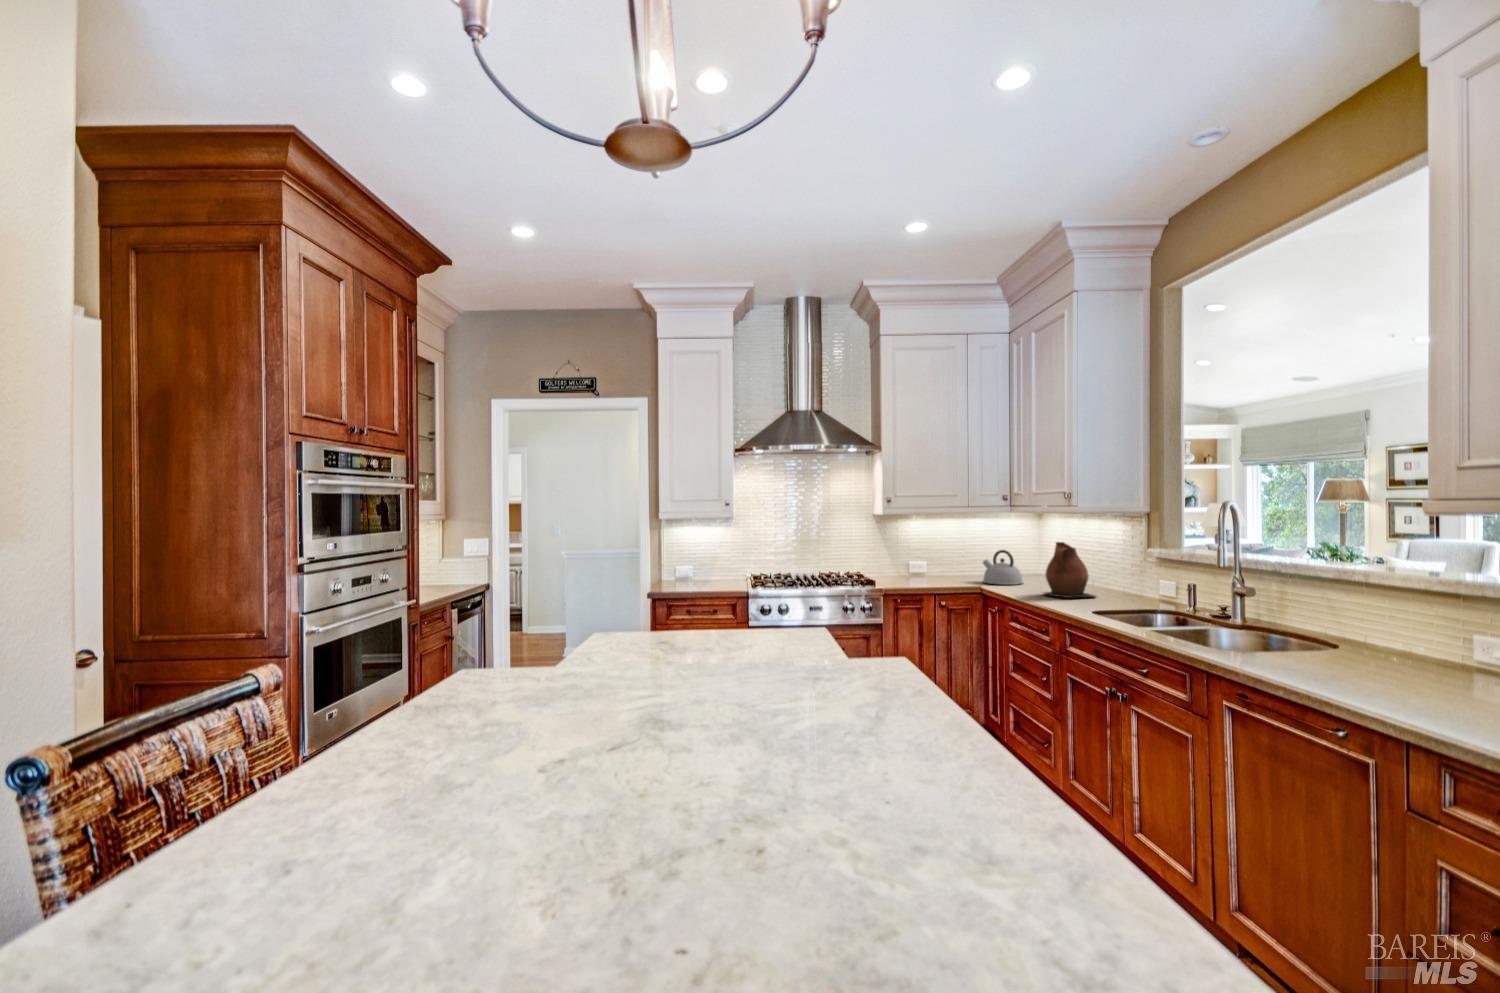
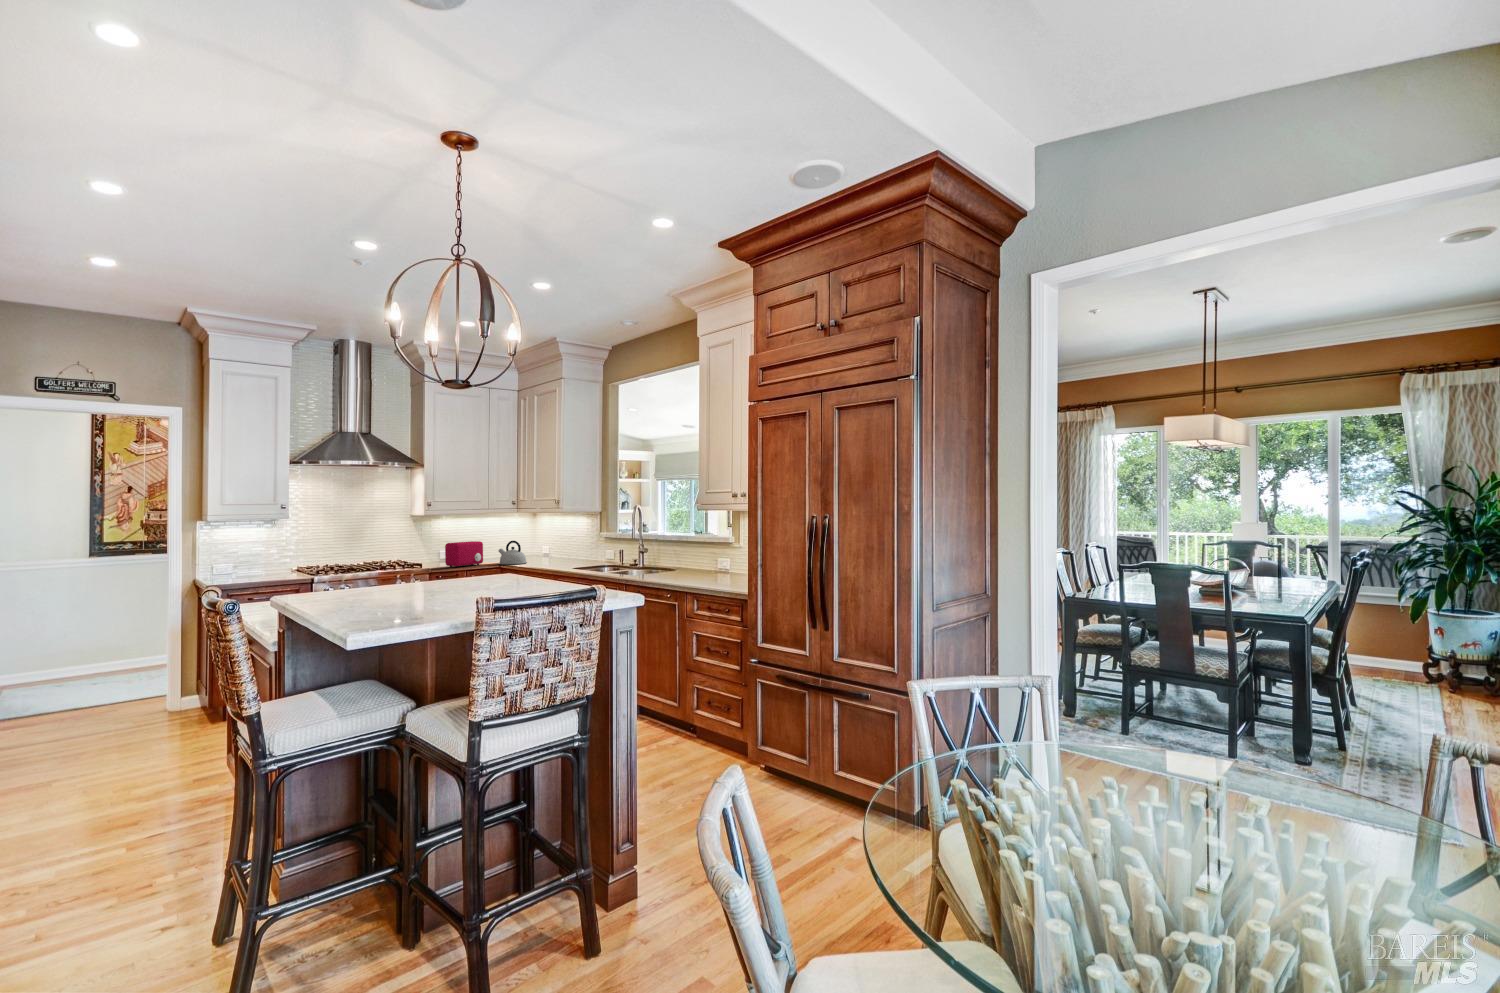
ceramic pitcher: present [1044,542,1096,597] -> none [540,531,574,566]
toaster: none [912,547,962,582] -> present [445,541,483,567]

